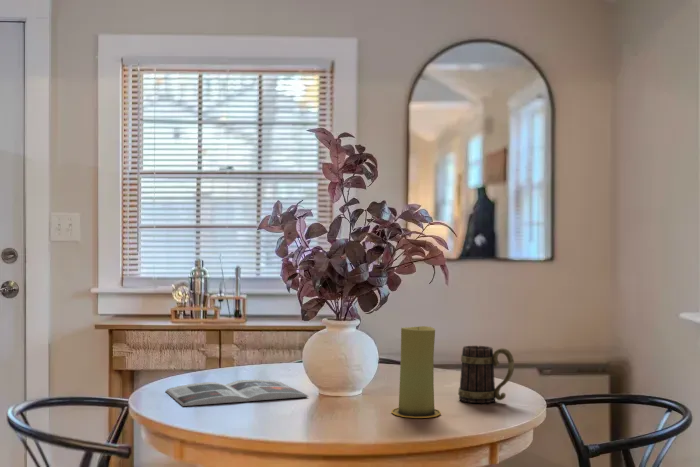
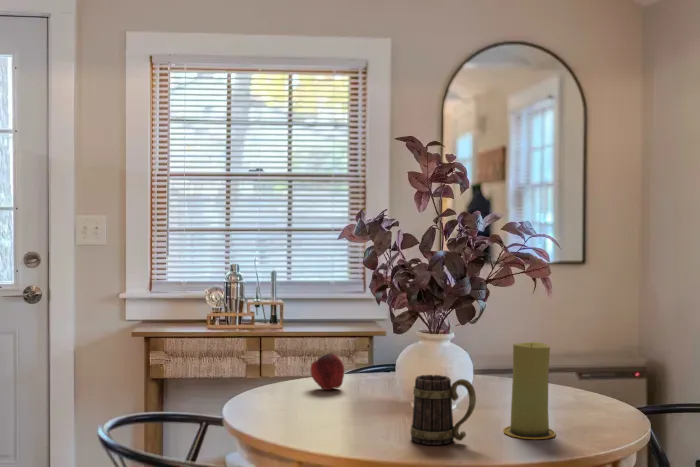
apple: none [238,341,270,376] -> present [311,353,344,390]
mug: present [458,346,514,403] -> present [411,375,476,445]
magazine: present [166,380,308,406] -> none [251,396,405,430]

